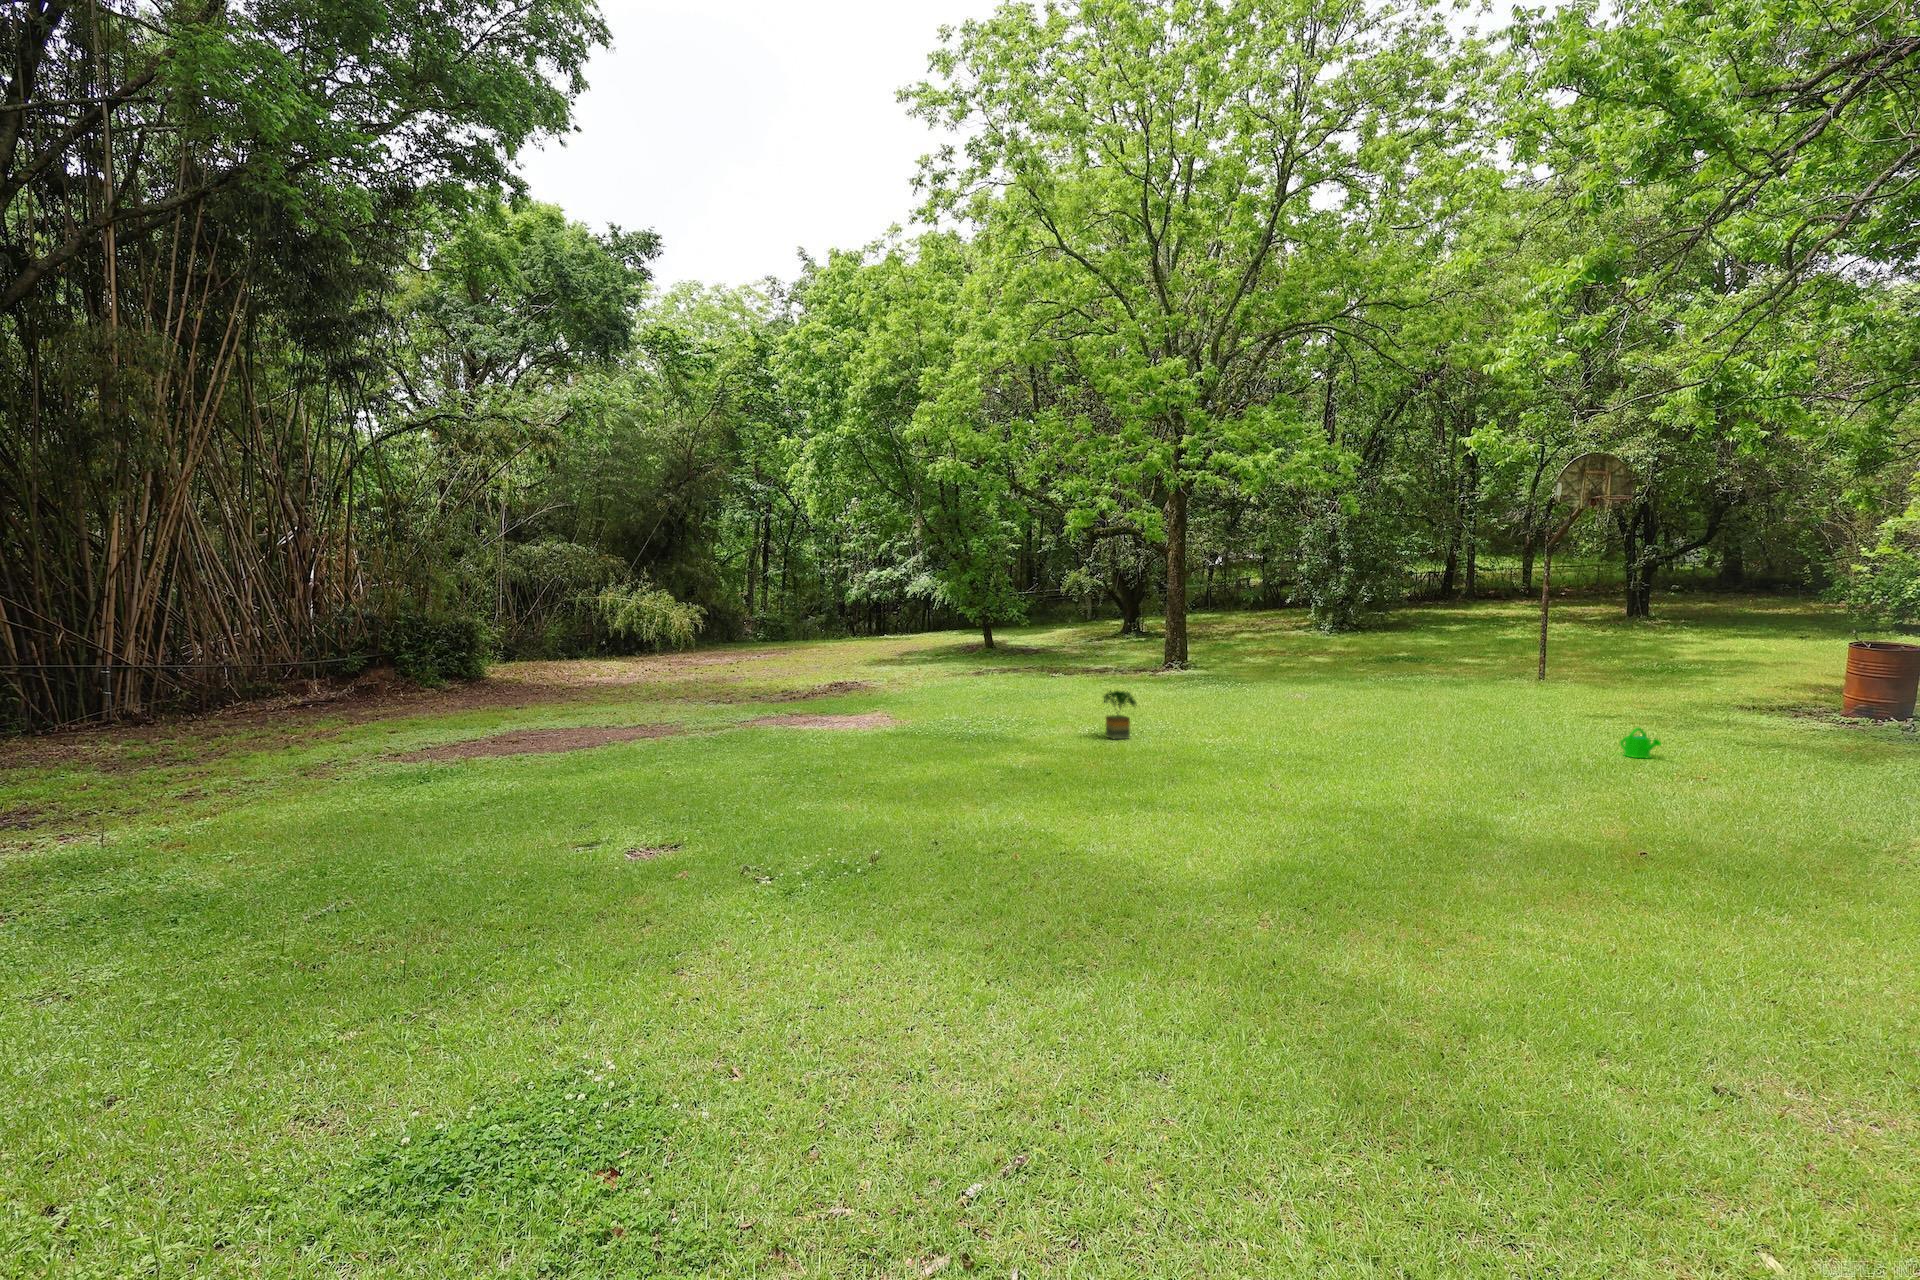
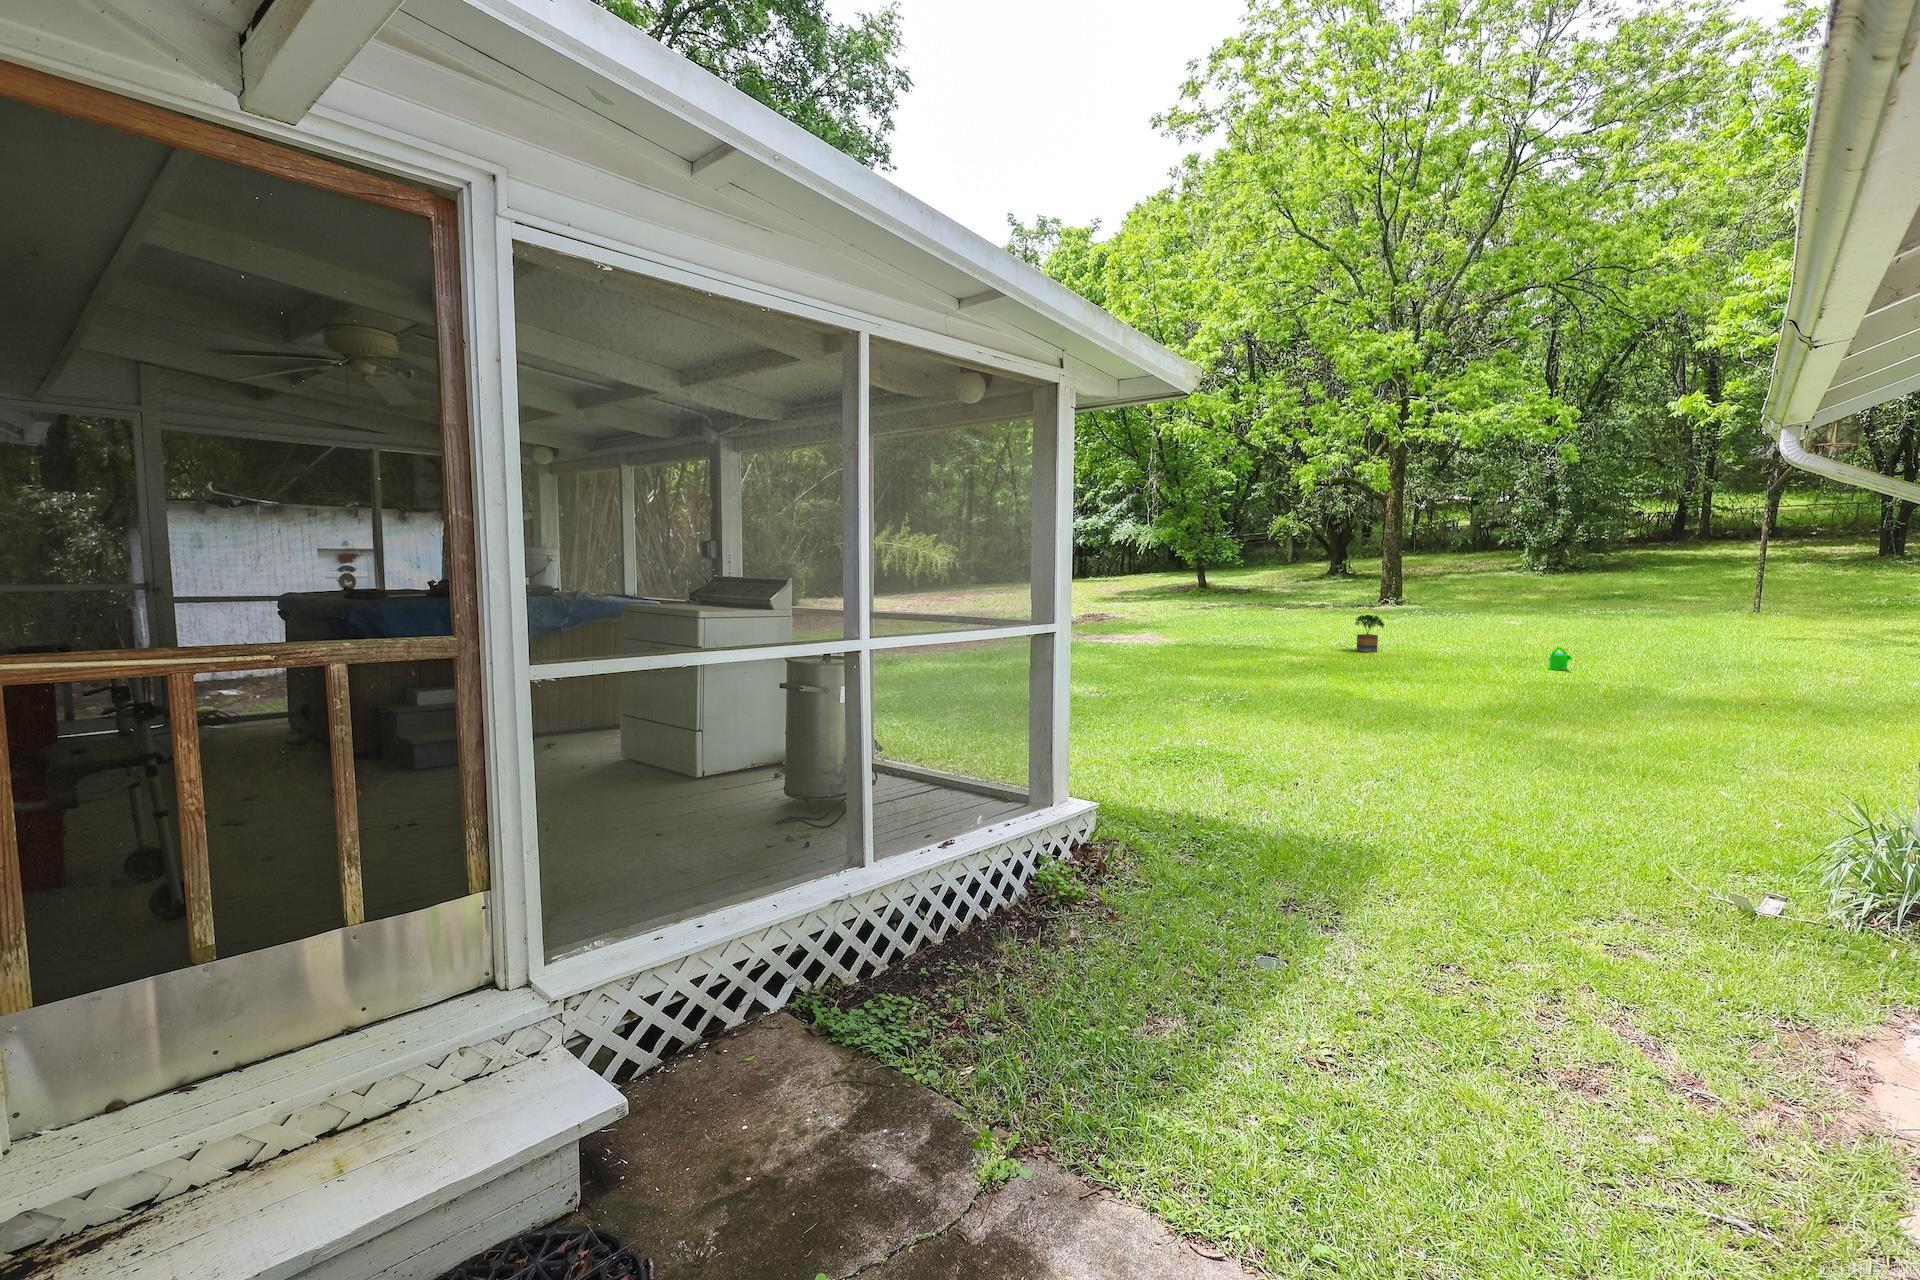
watering can: present [1620,728,1661,758] -> present [1549,647,1572,670]

